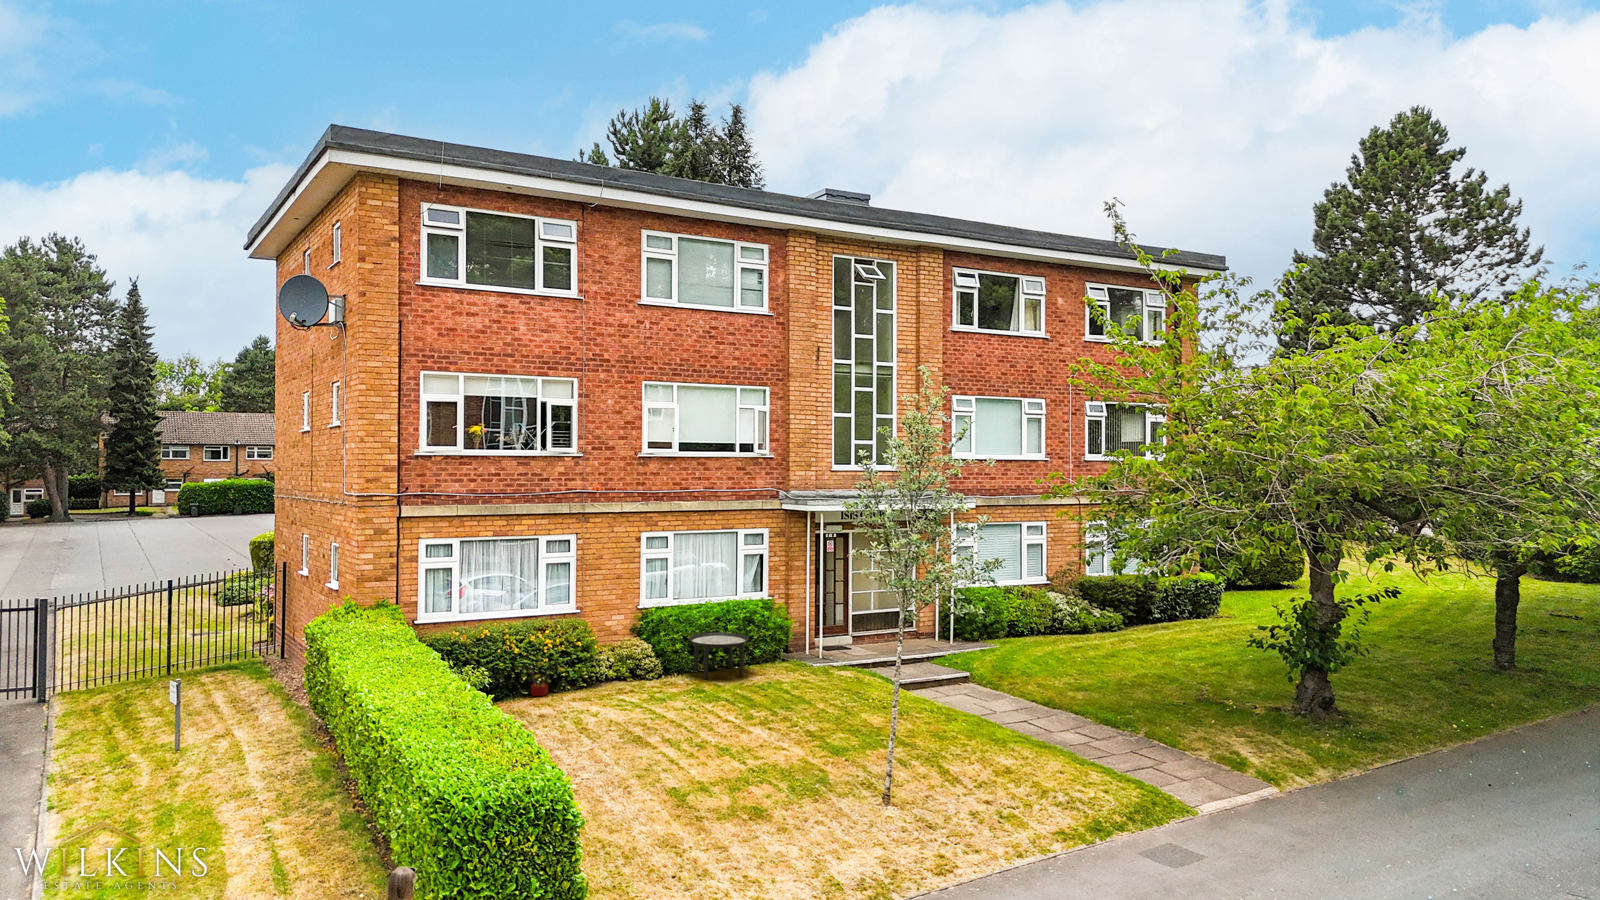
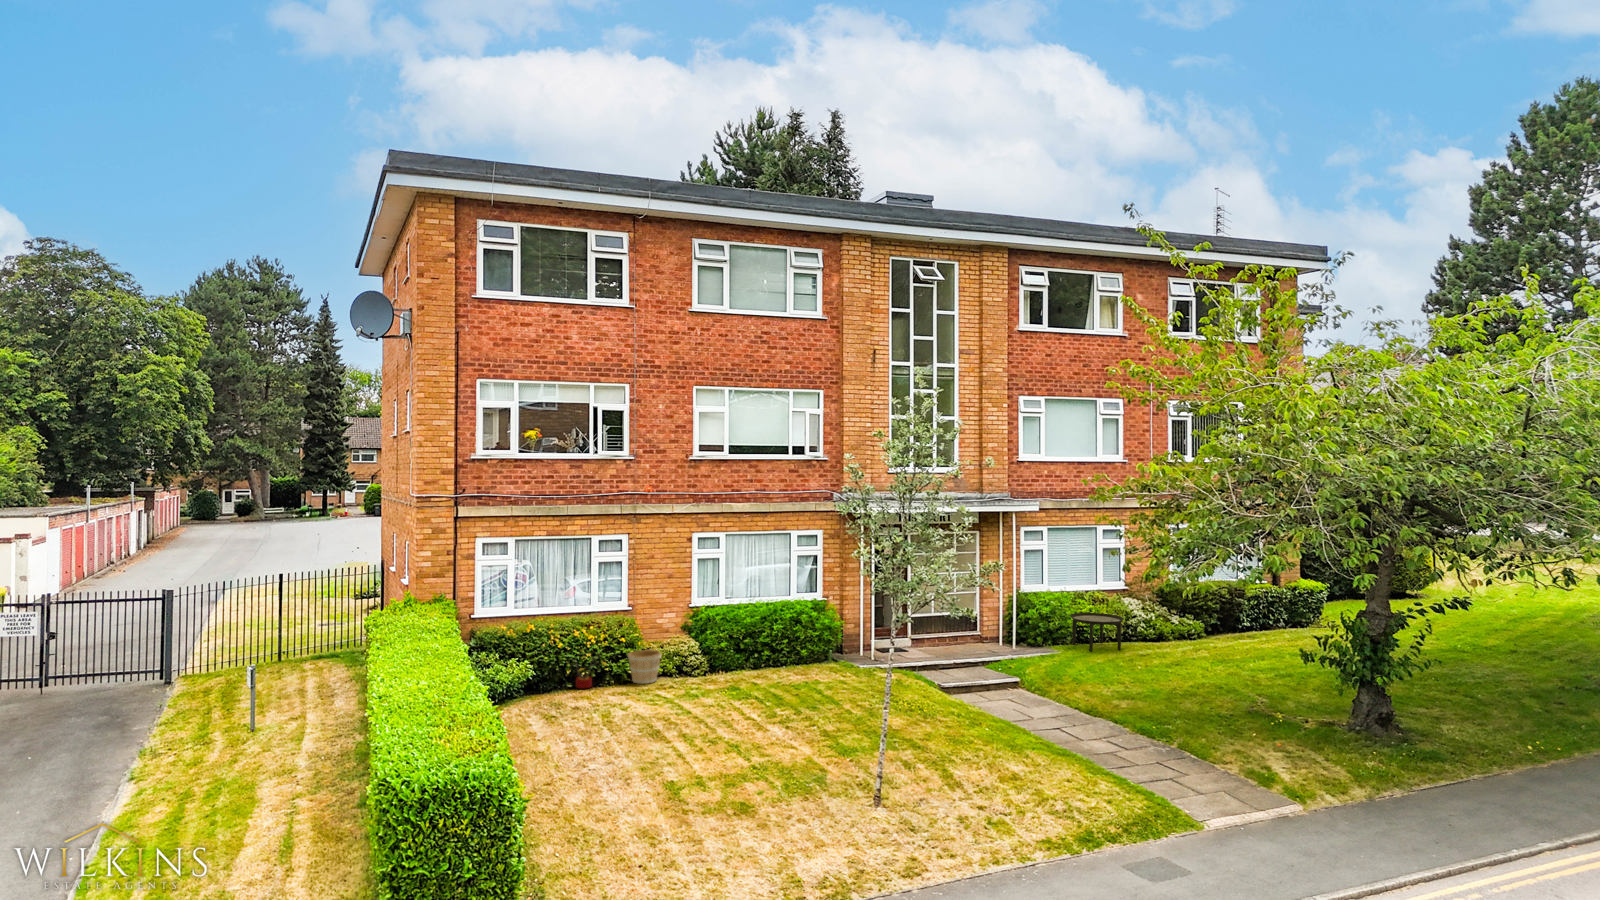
round table: present [689,632,749,679] -> present [1070,613,1124,652]
wooden bucket: none [583,653,619,689] -> present [628,649,661,684]

